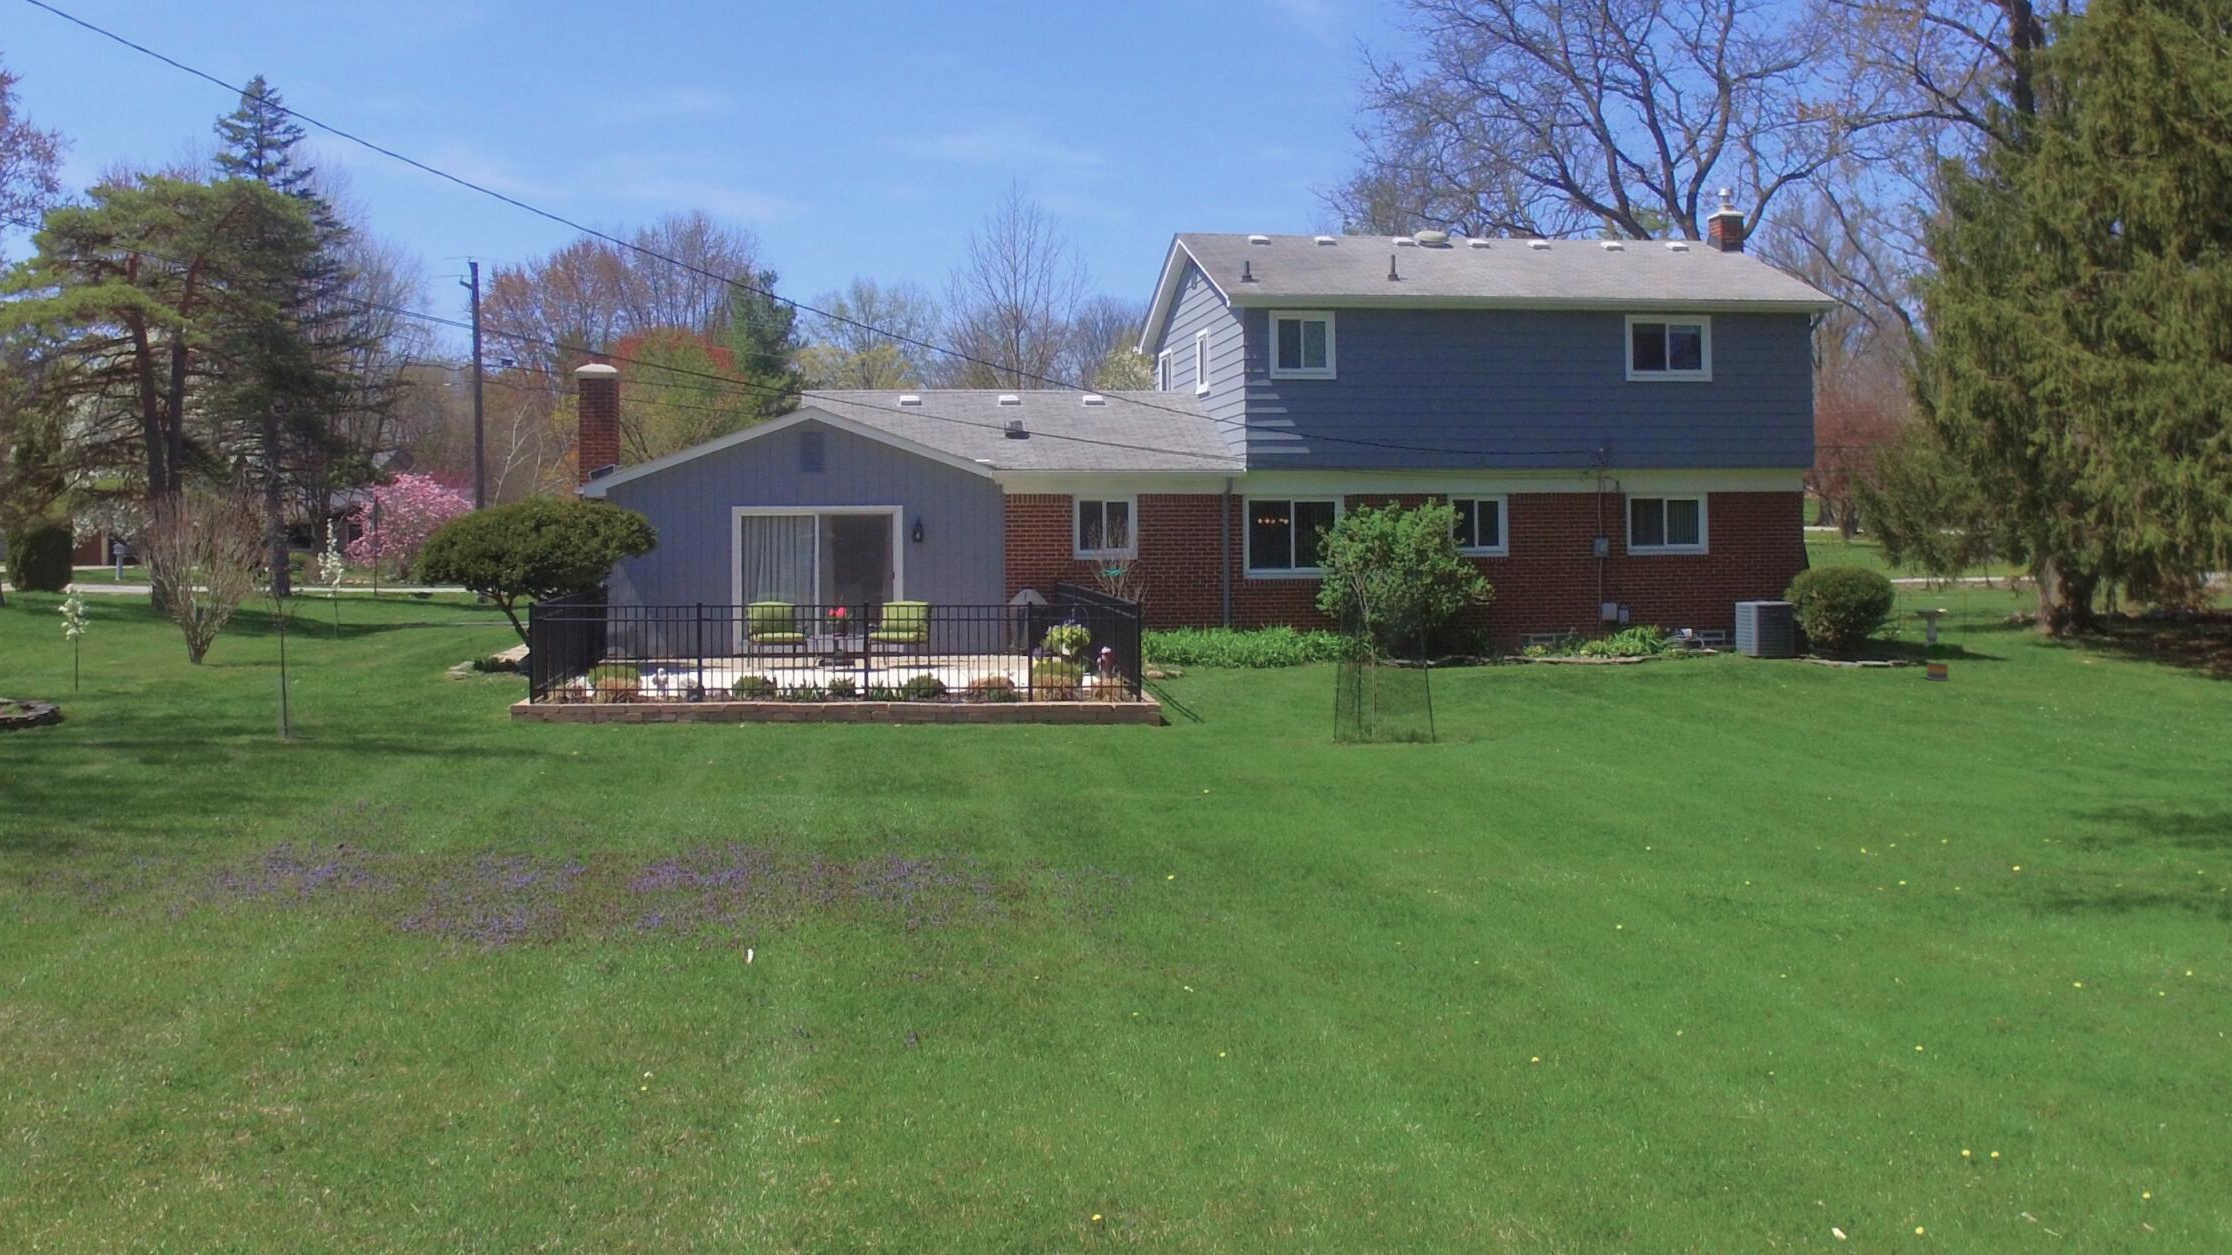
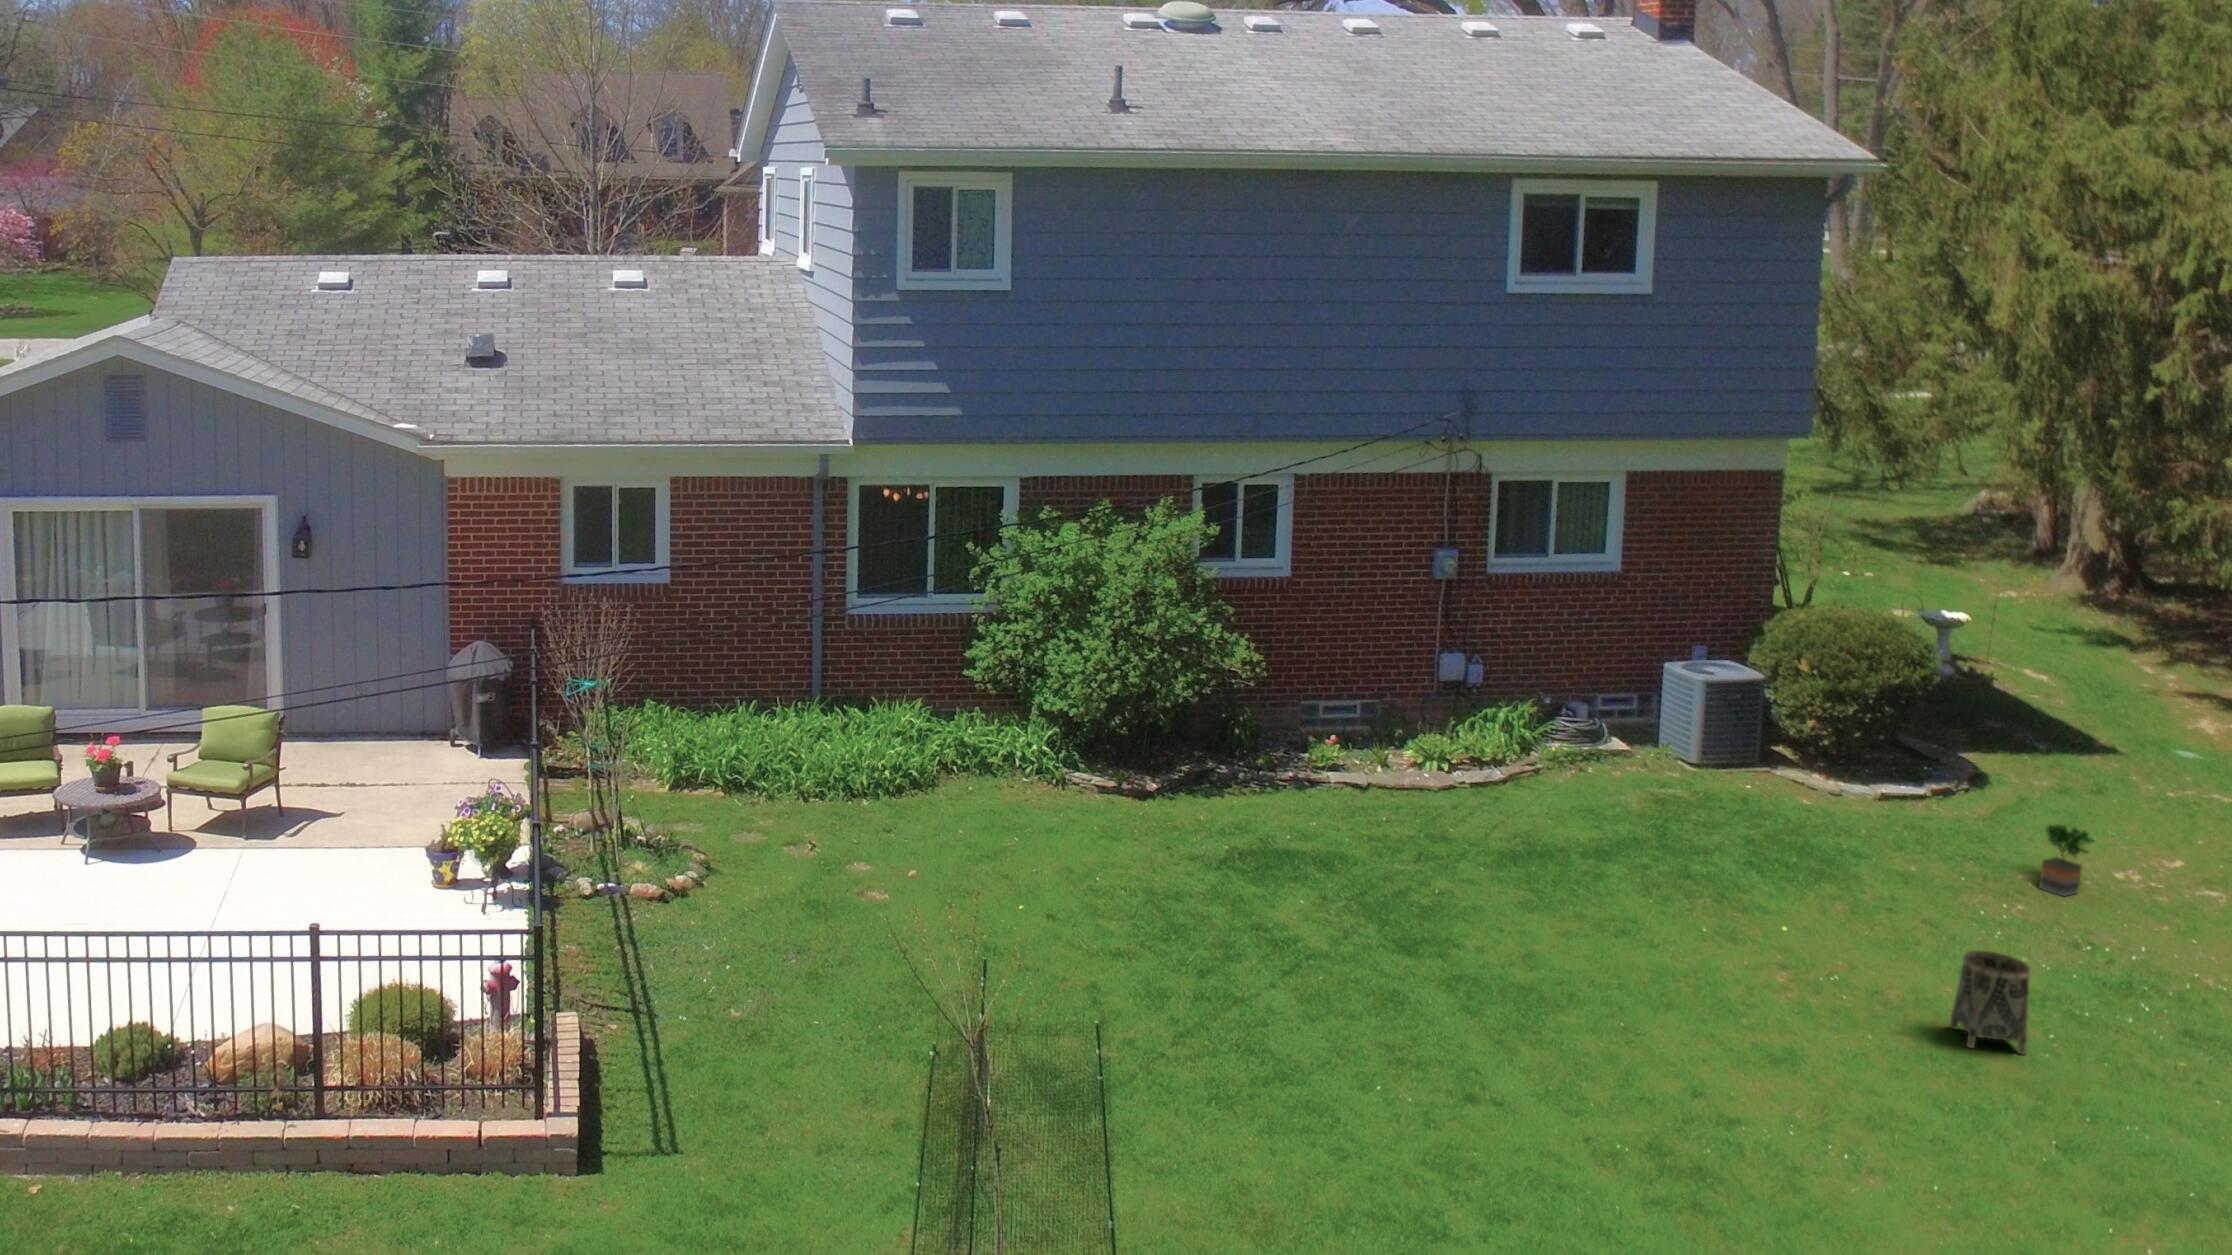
basket: none [1848,654,1882,699] -> present [1950,950,2031,1054]

